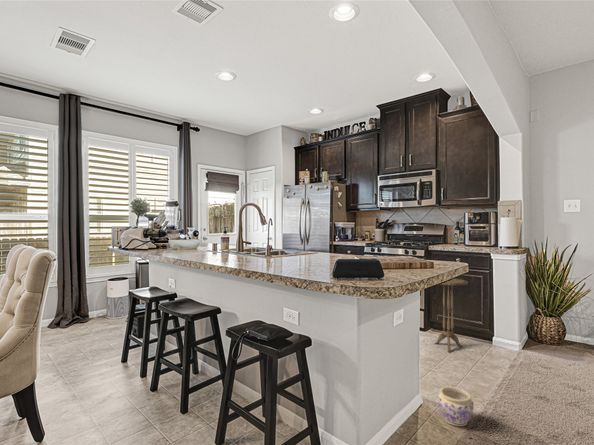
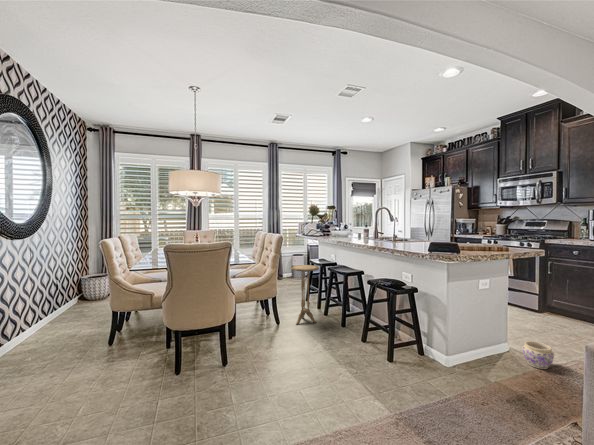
side table: present [435,278,468,352] -> present [290,265,319,325]

